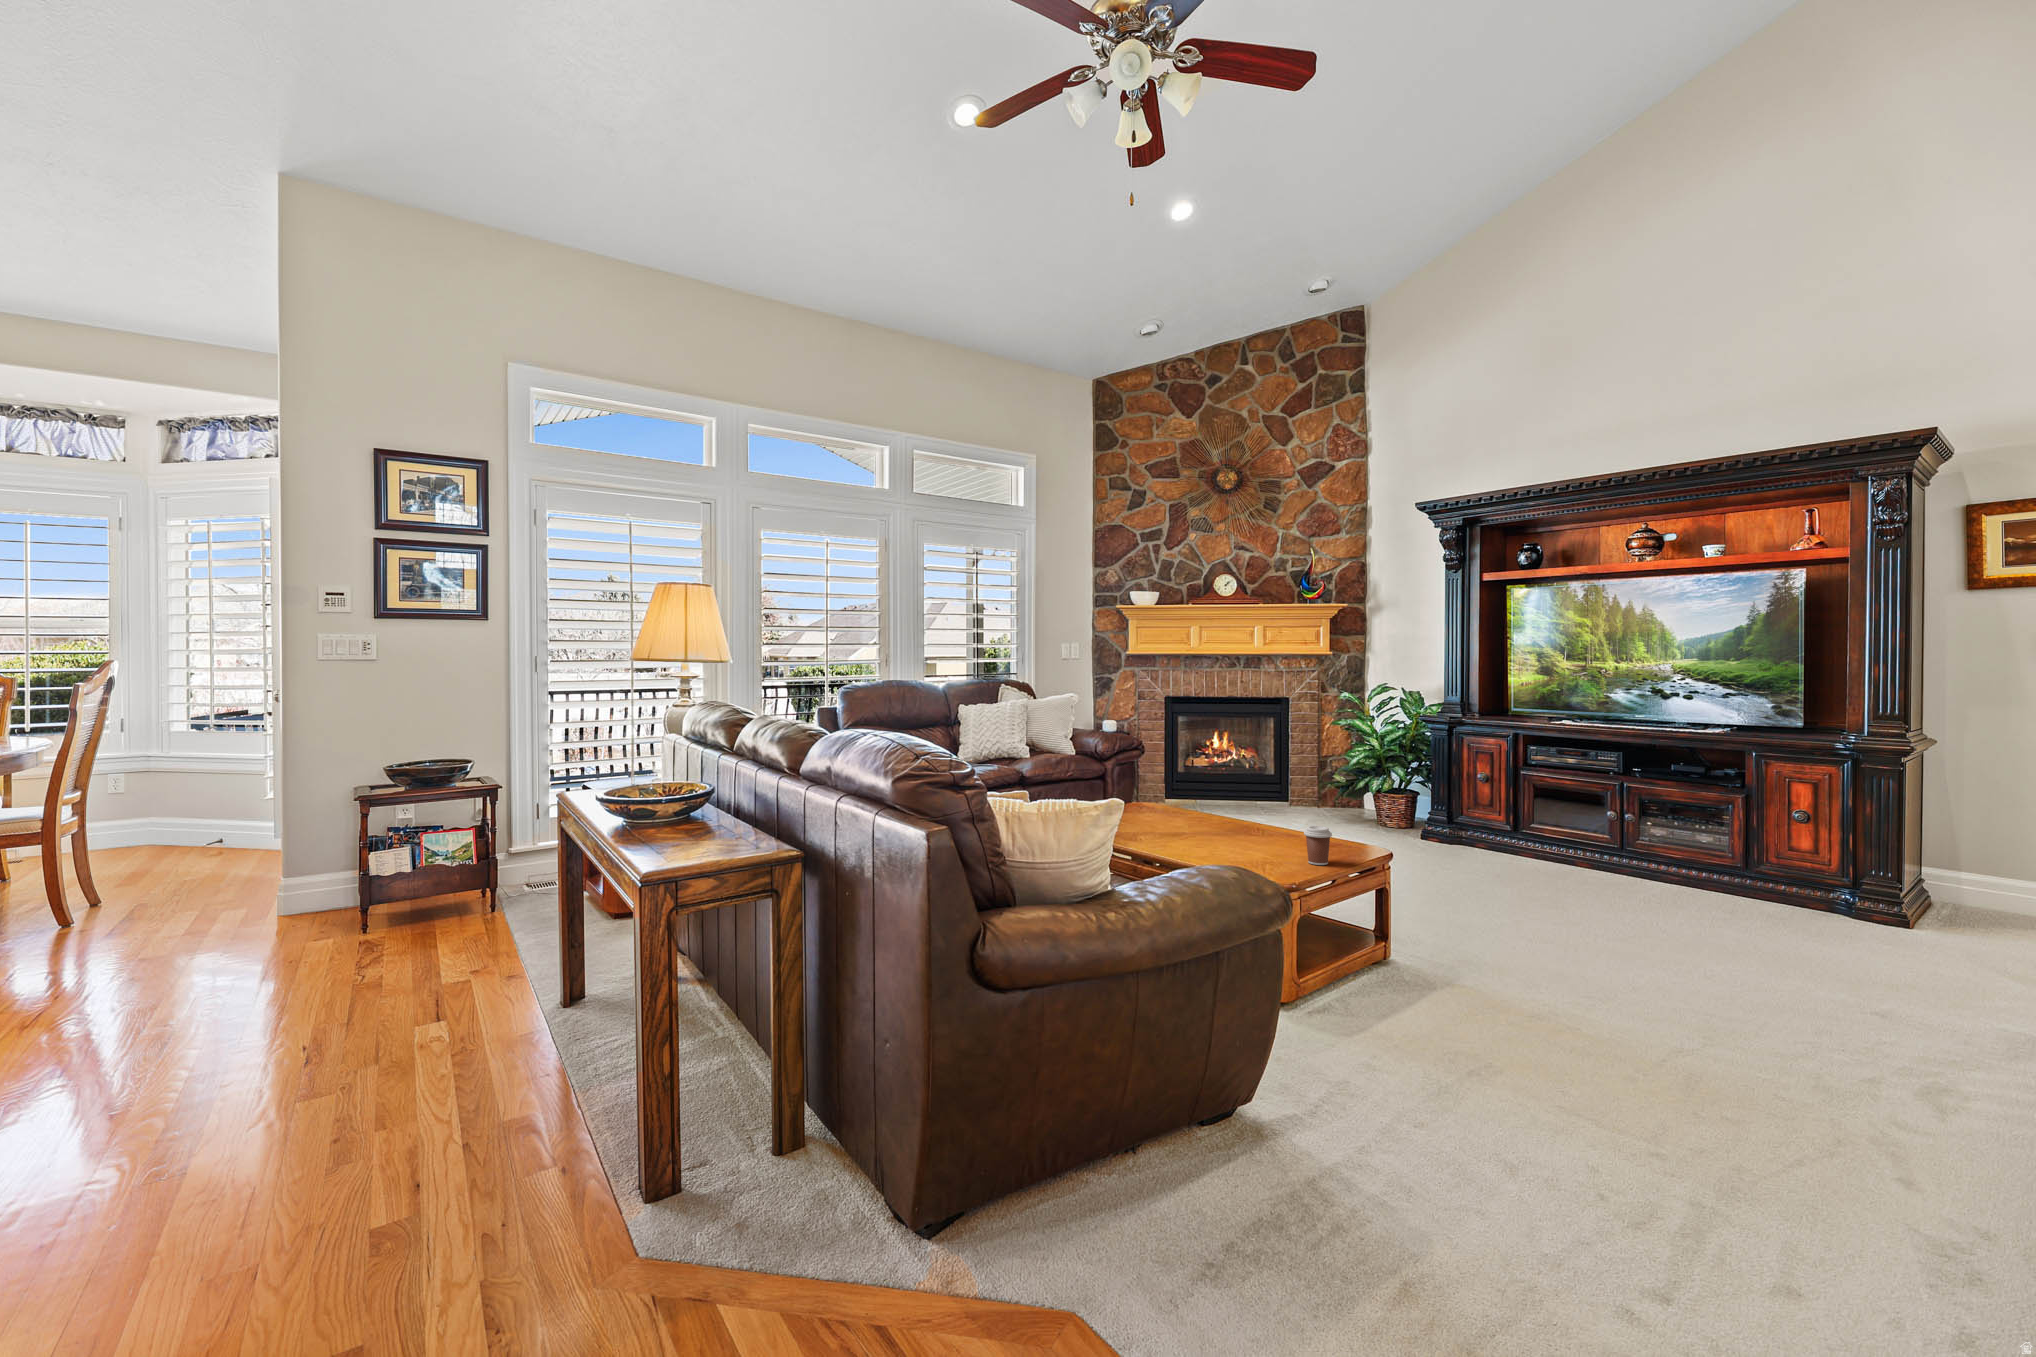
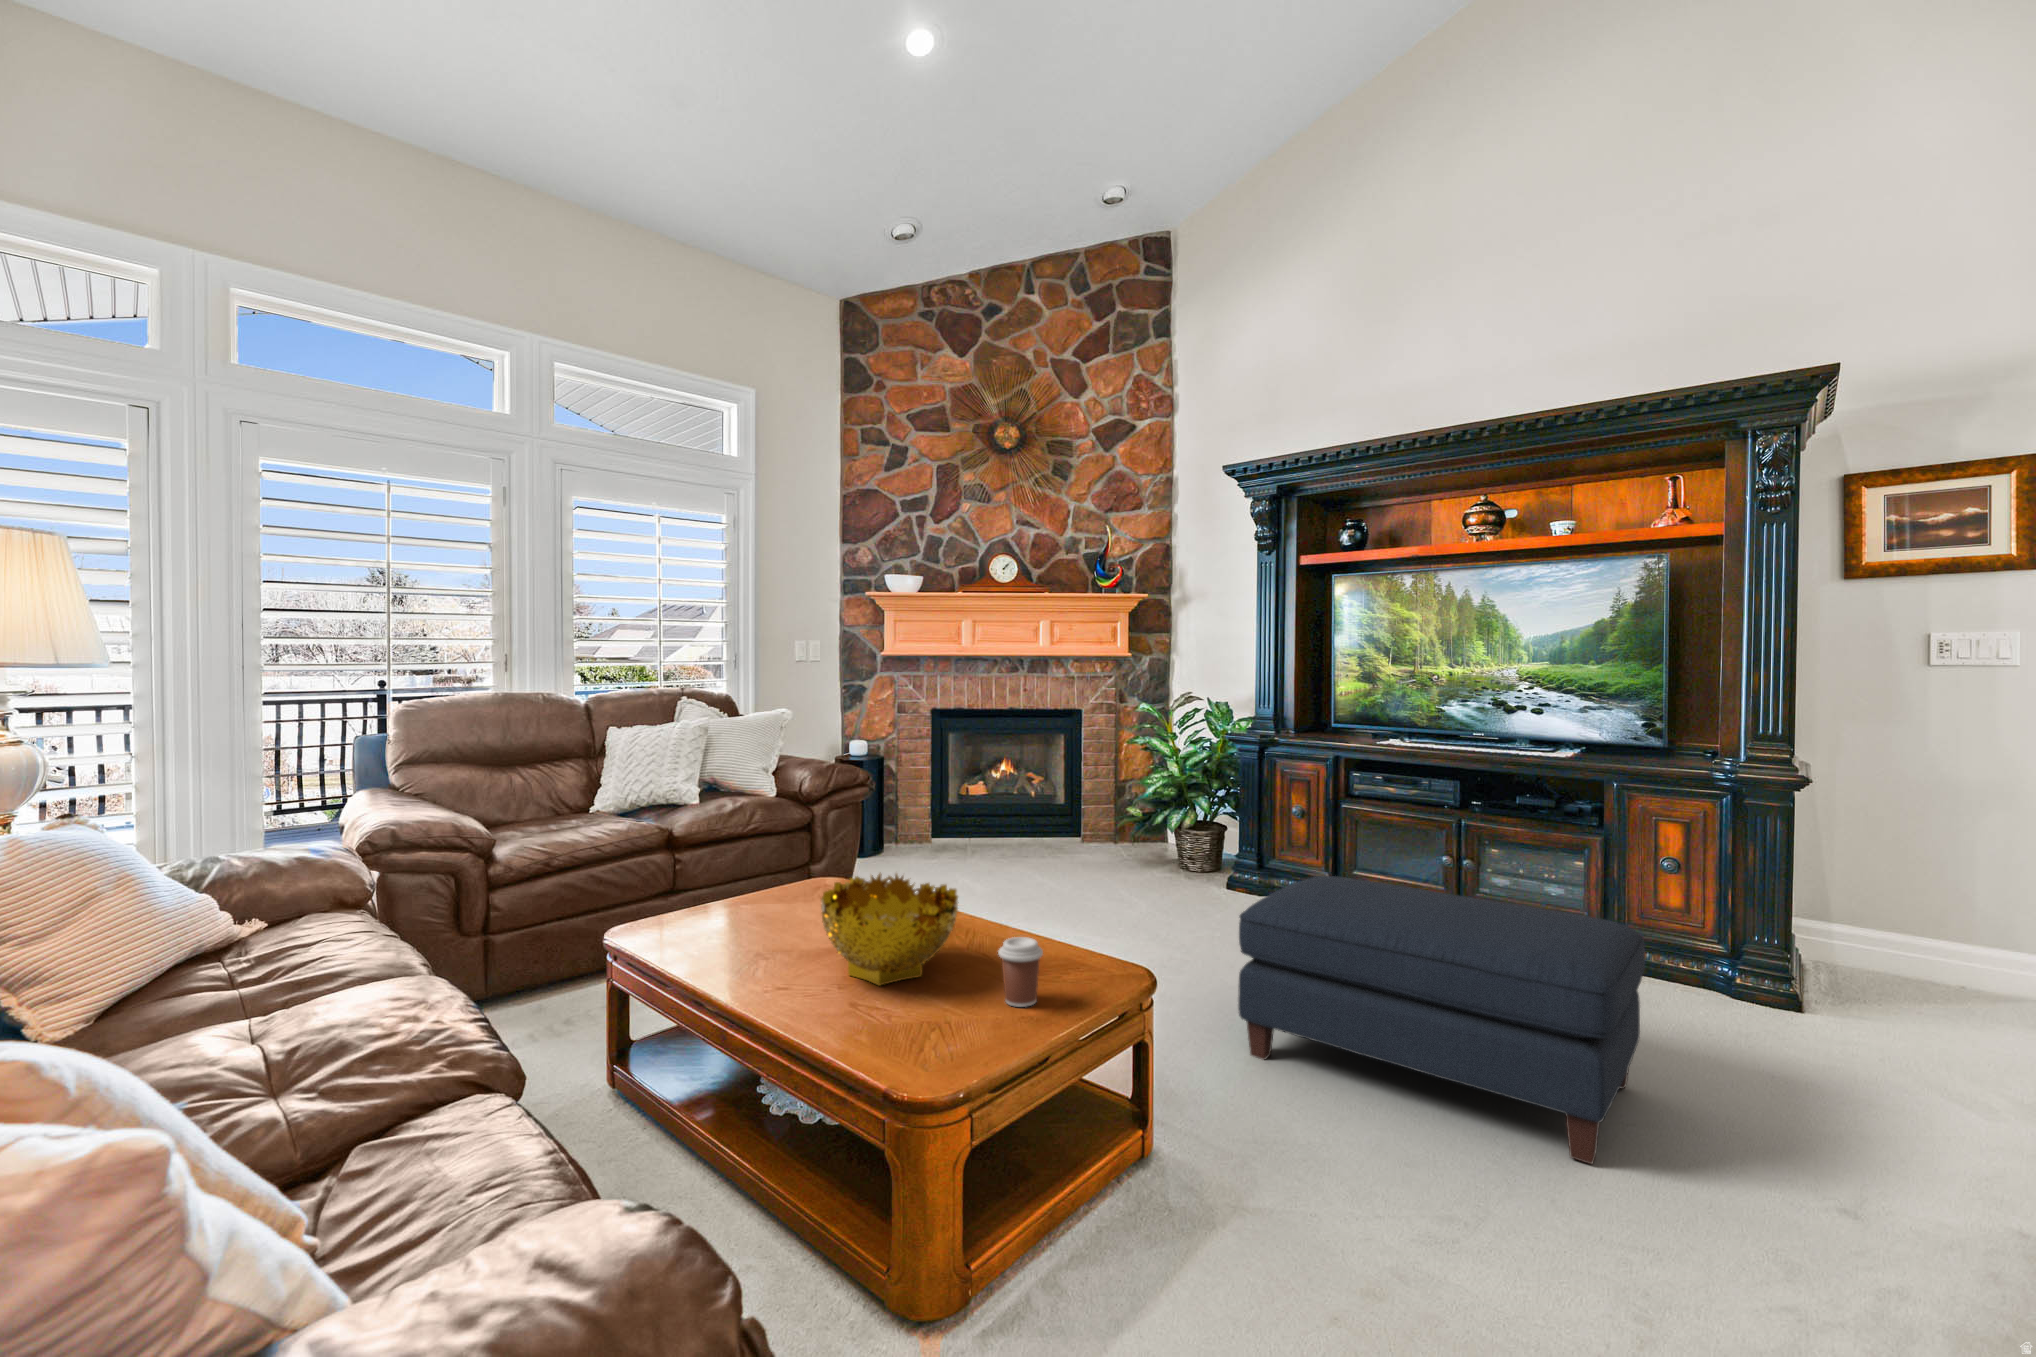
decorative bowl: none [1187,791,1271,854] -> present [821,873,958,986]
ottoman: none [1446,813,1756,989] -> present [1238,876,1645,1164]

